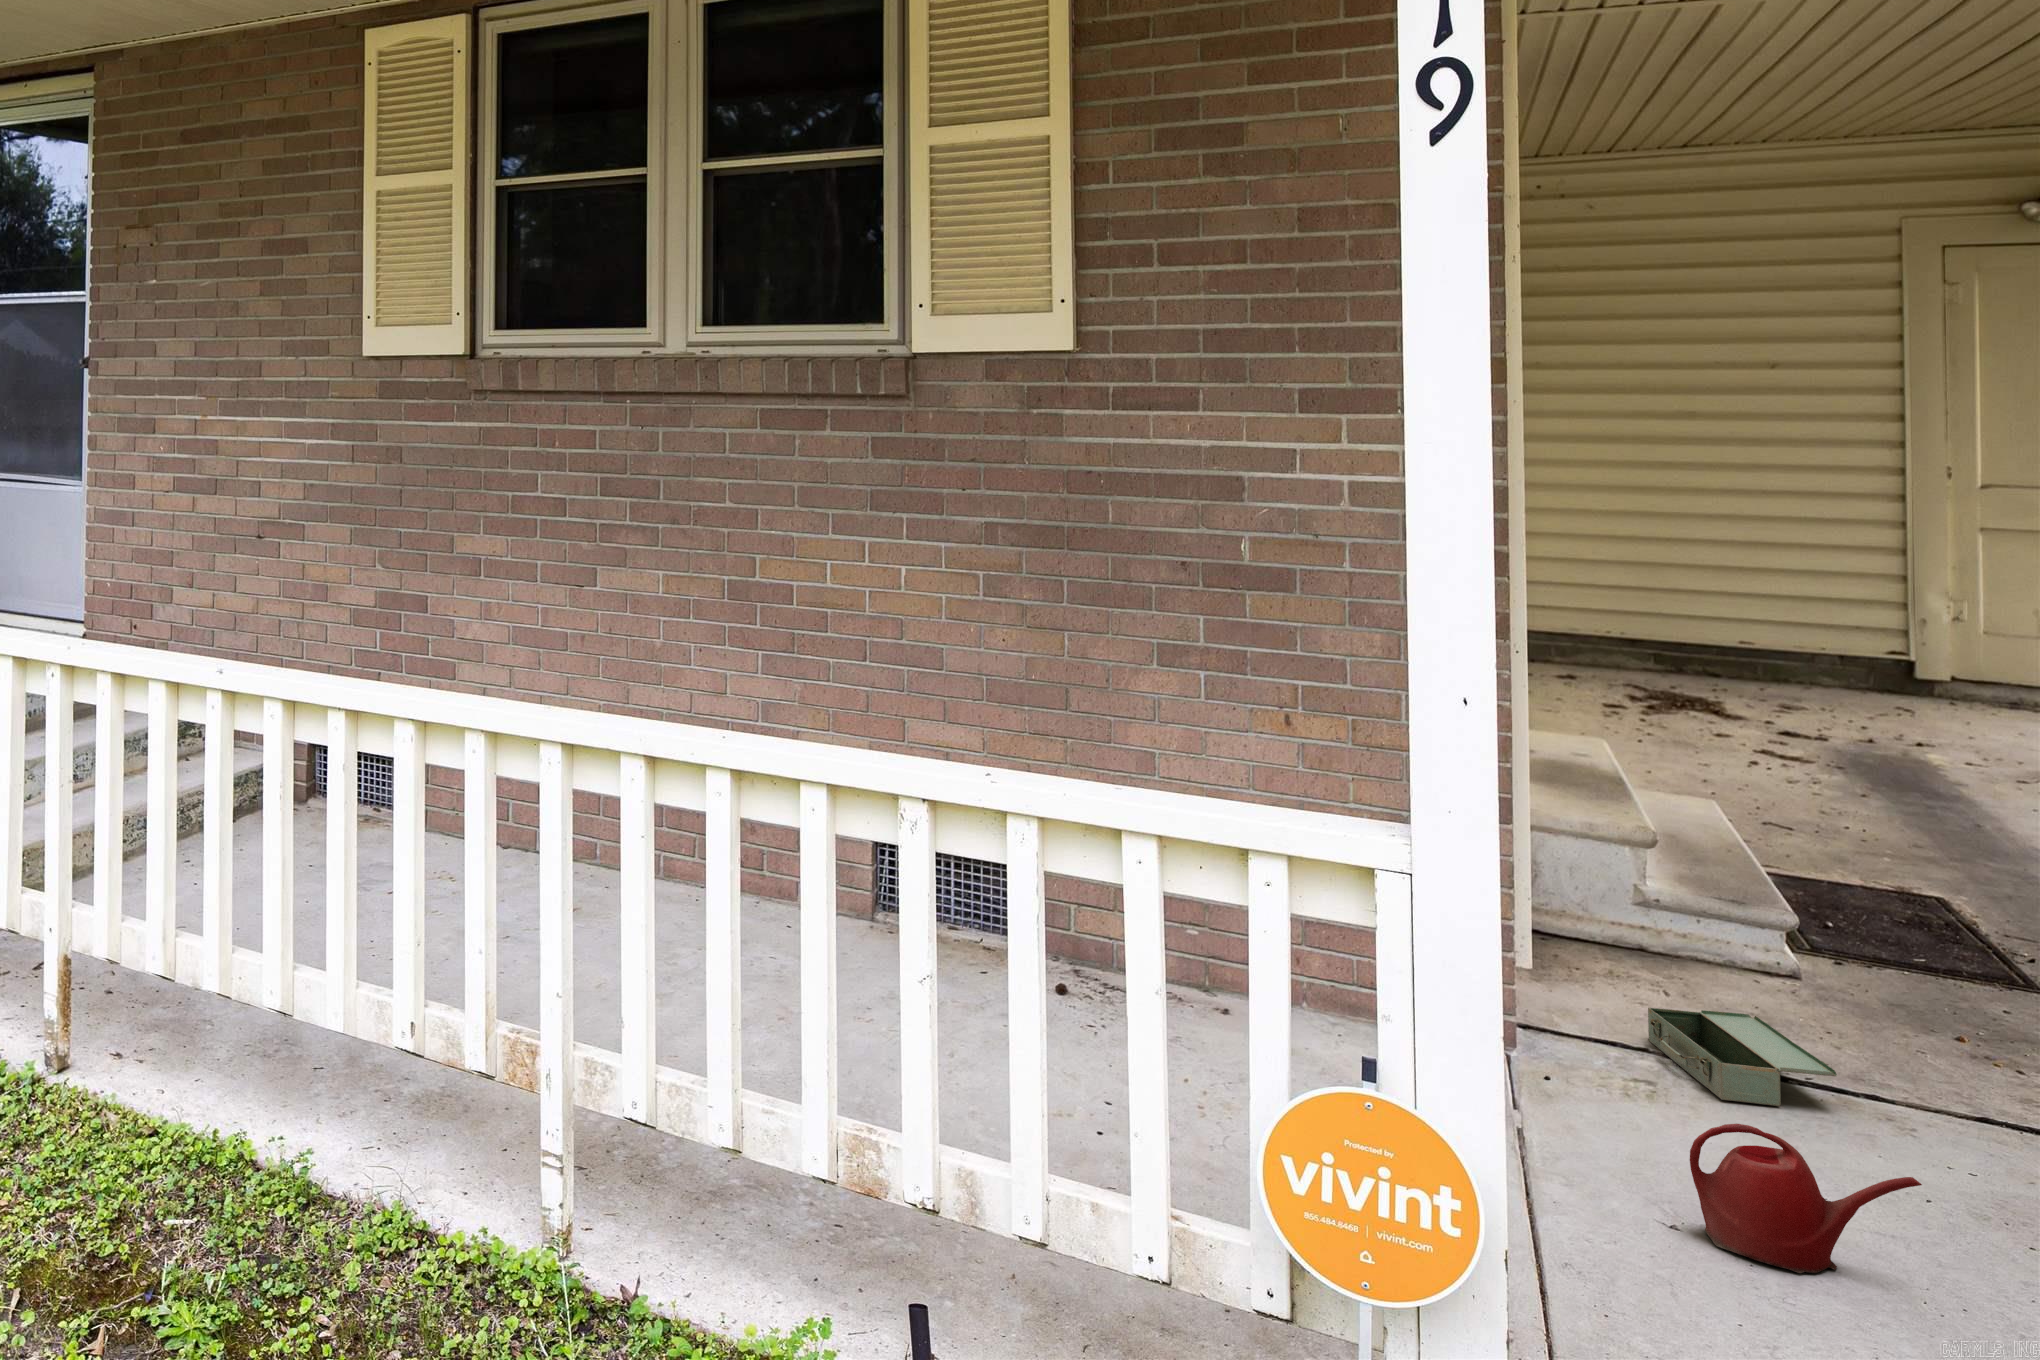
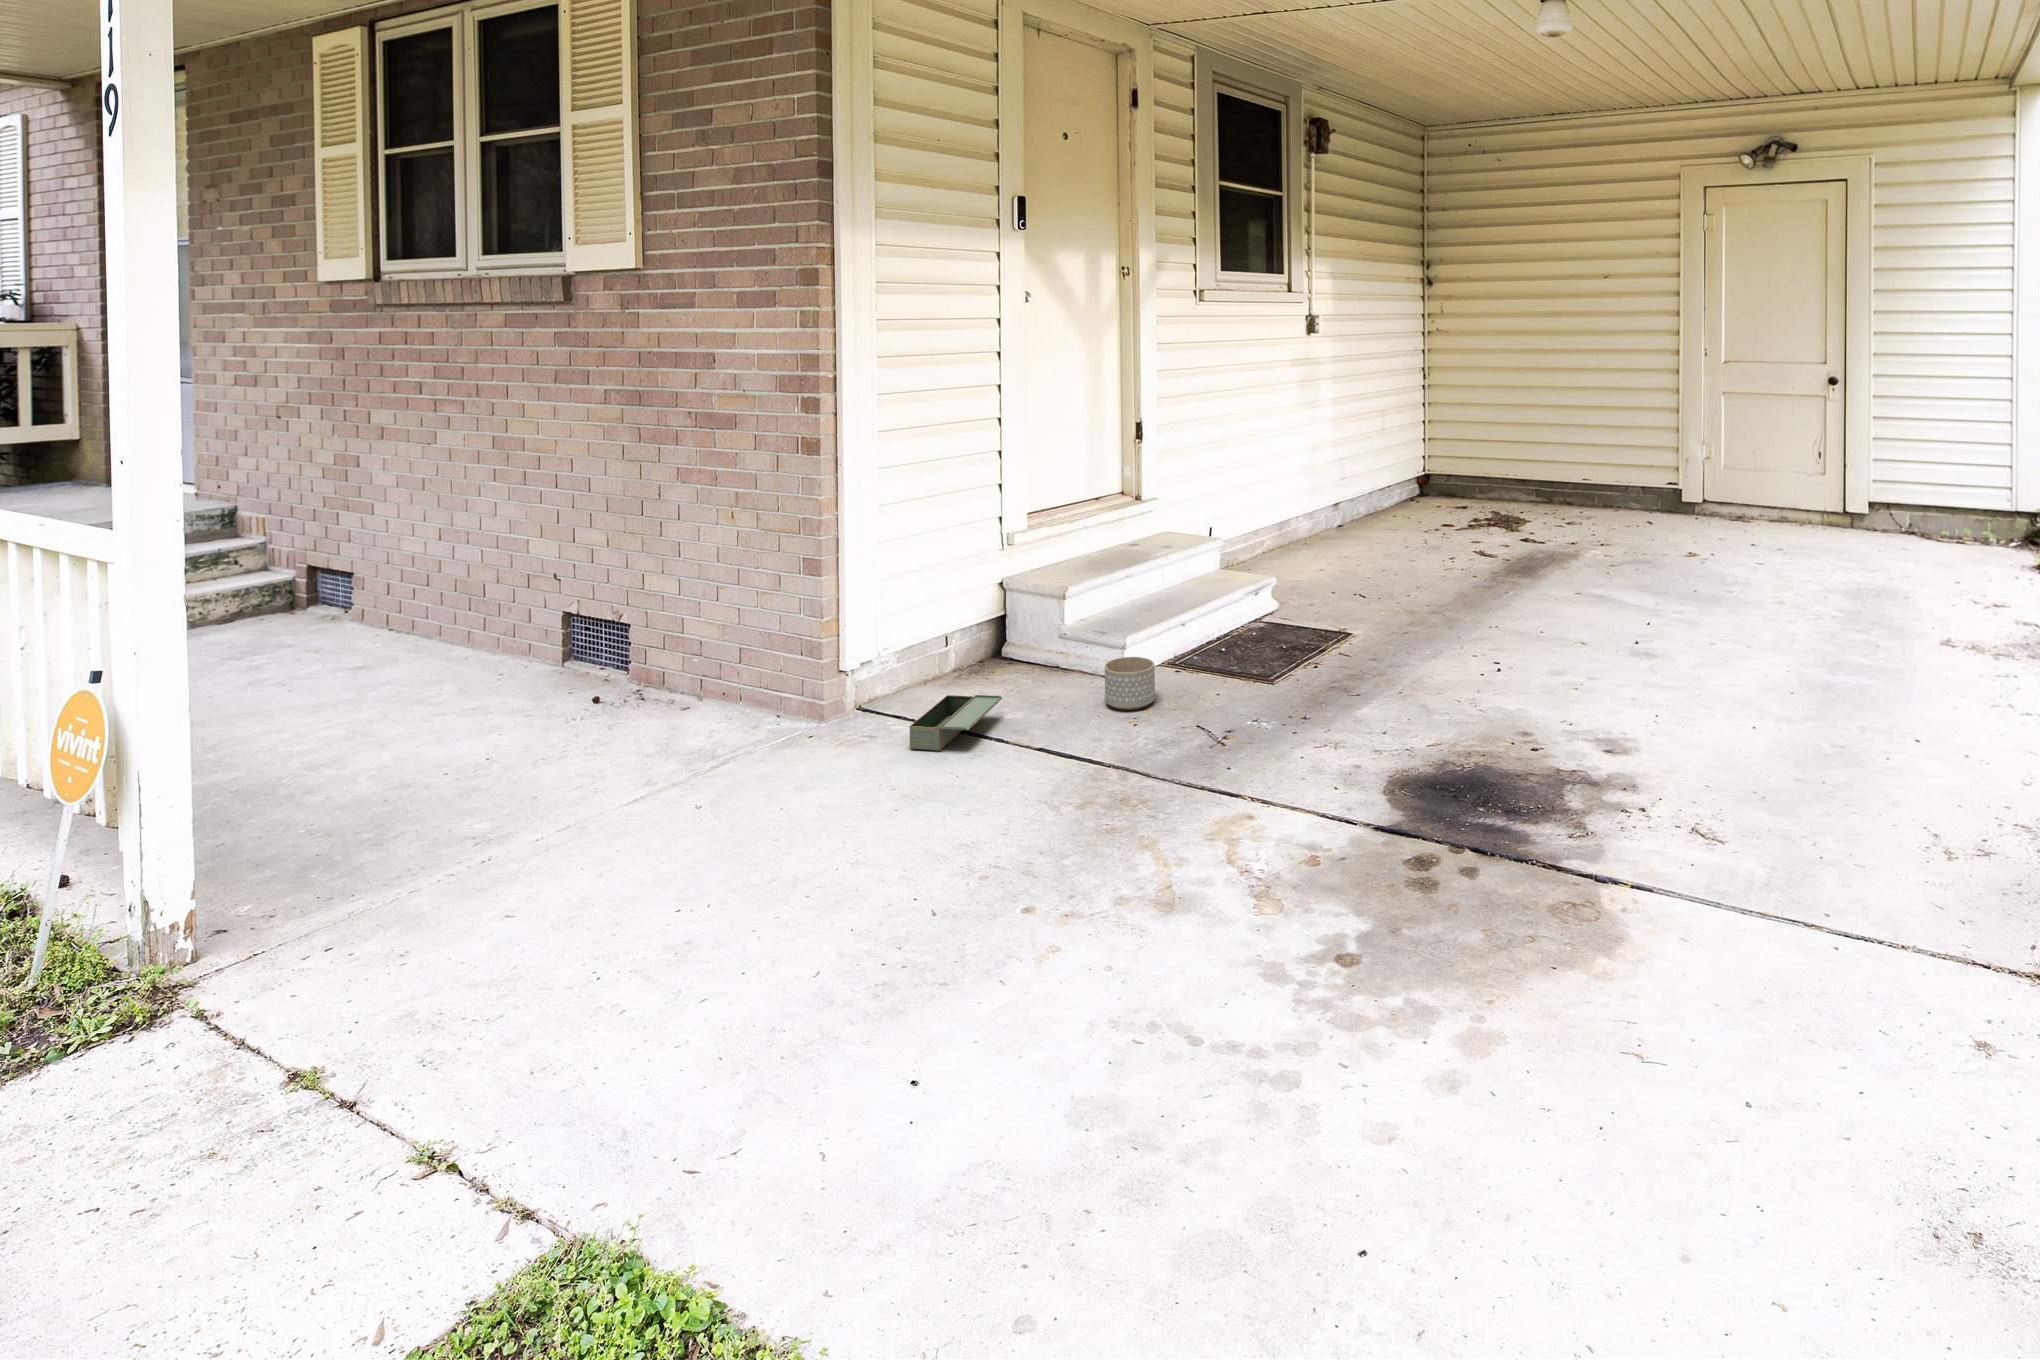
planter: none [1855,957,1964,1046] -> present [1105,657,1155,710]
watering can: present [1690,1124,1922,1273] -> none [711,758,789,844]

